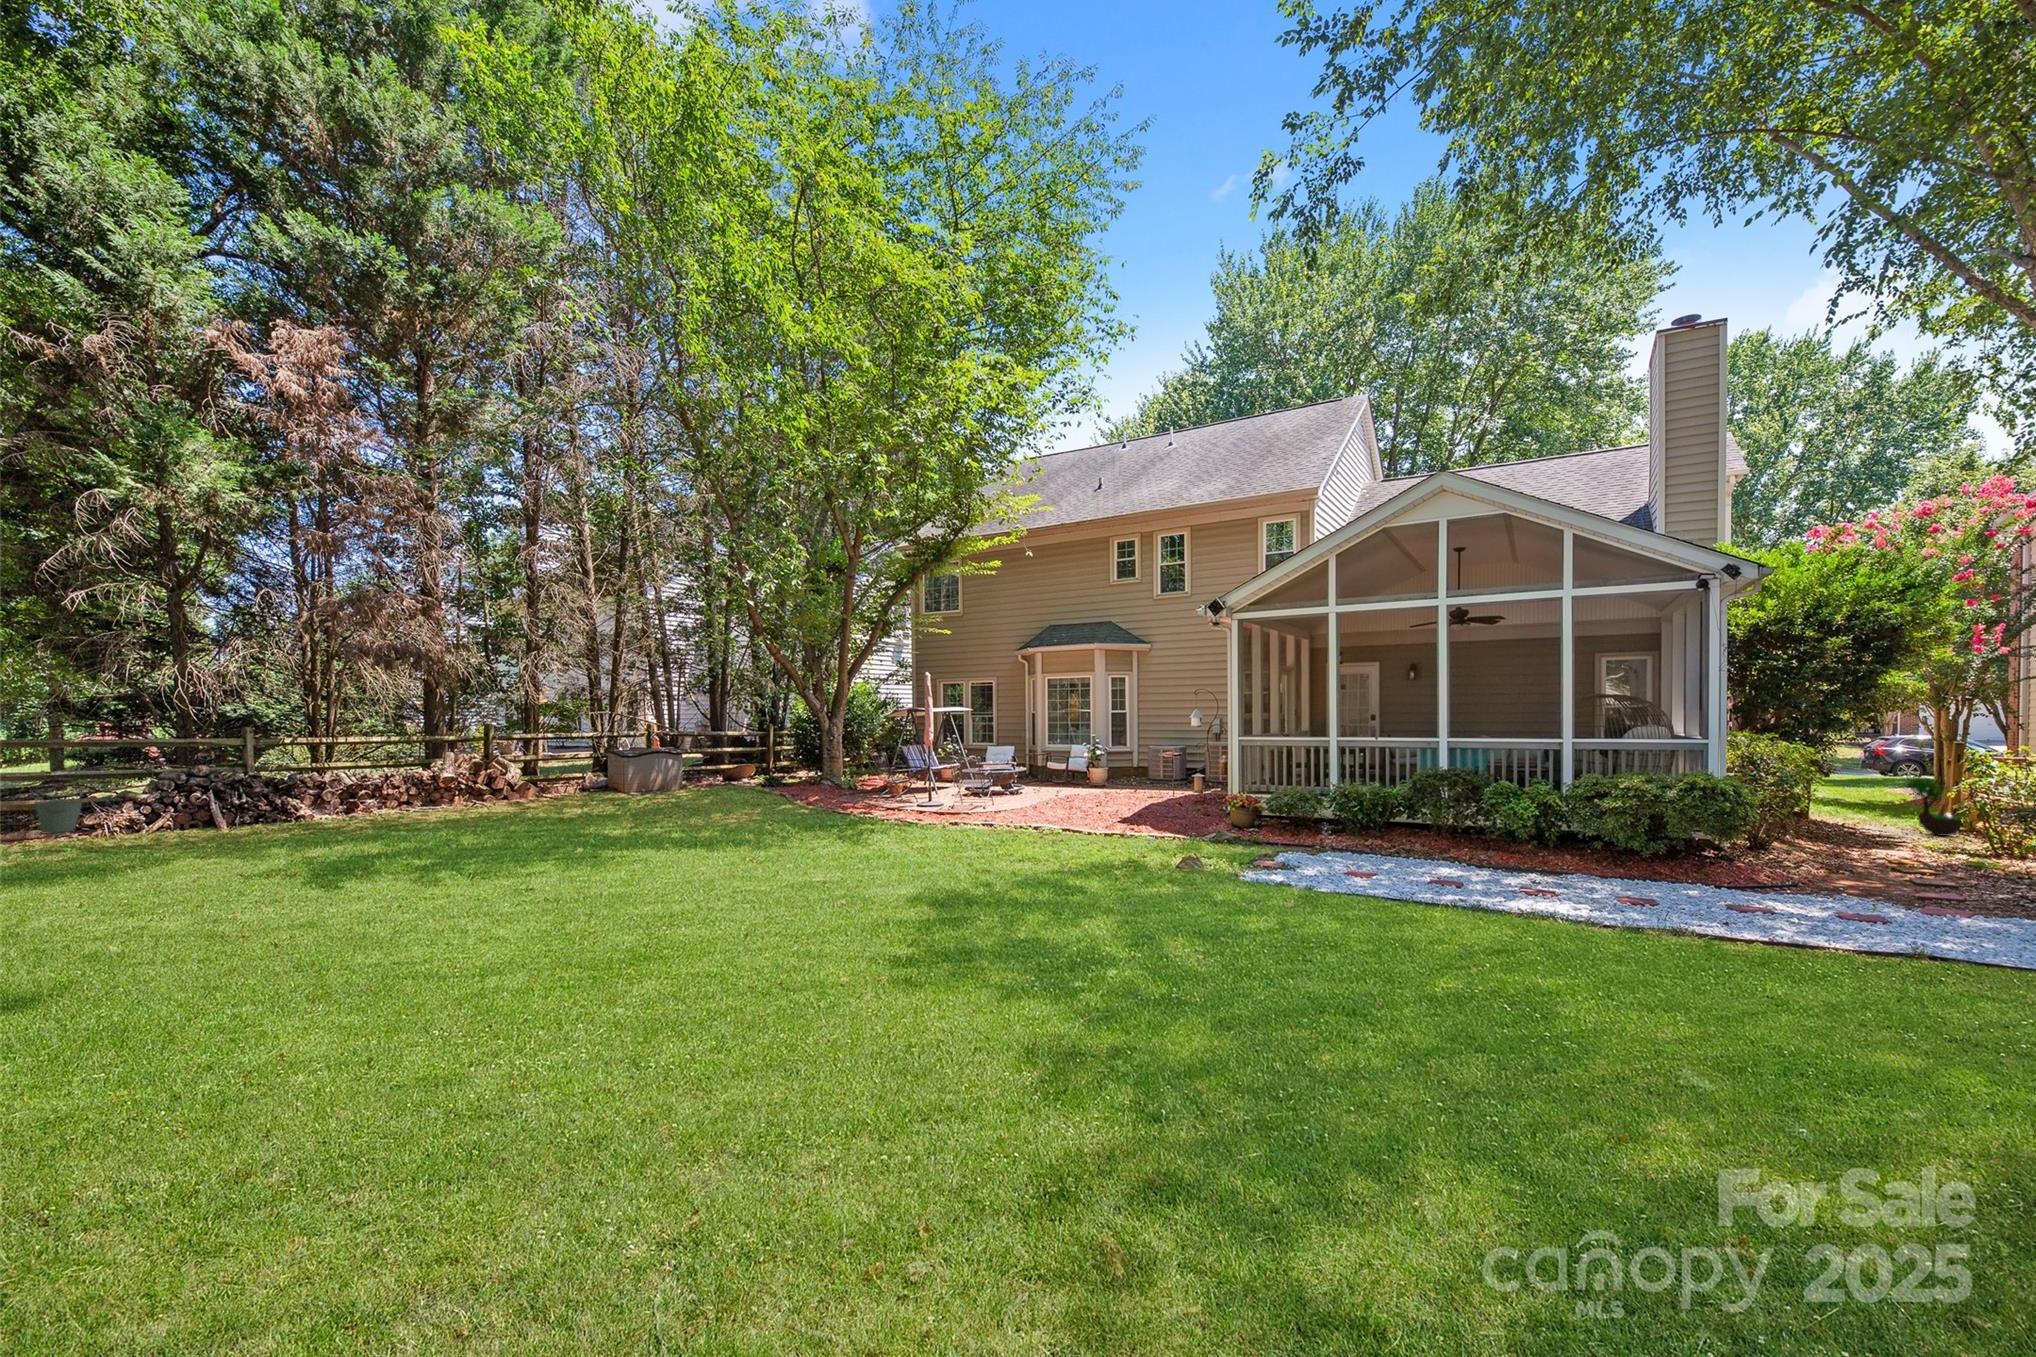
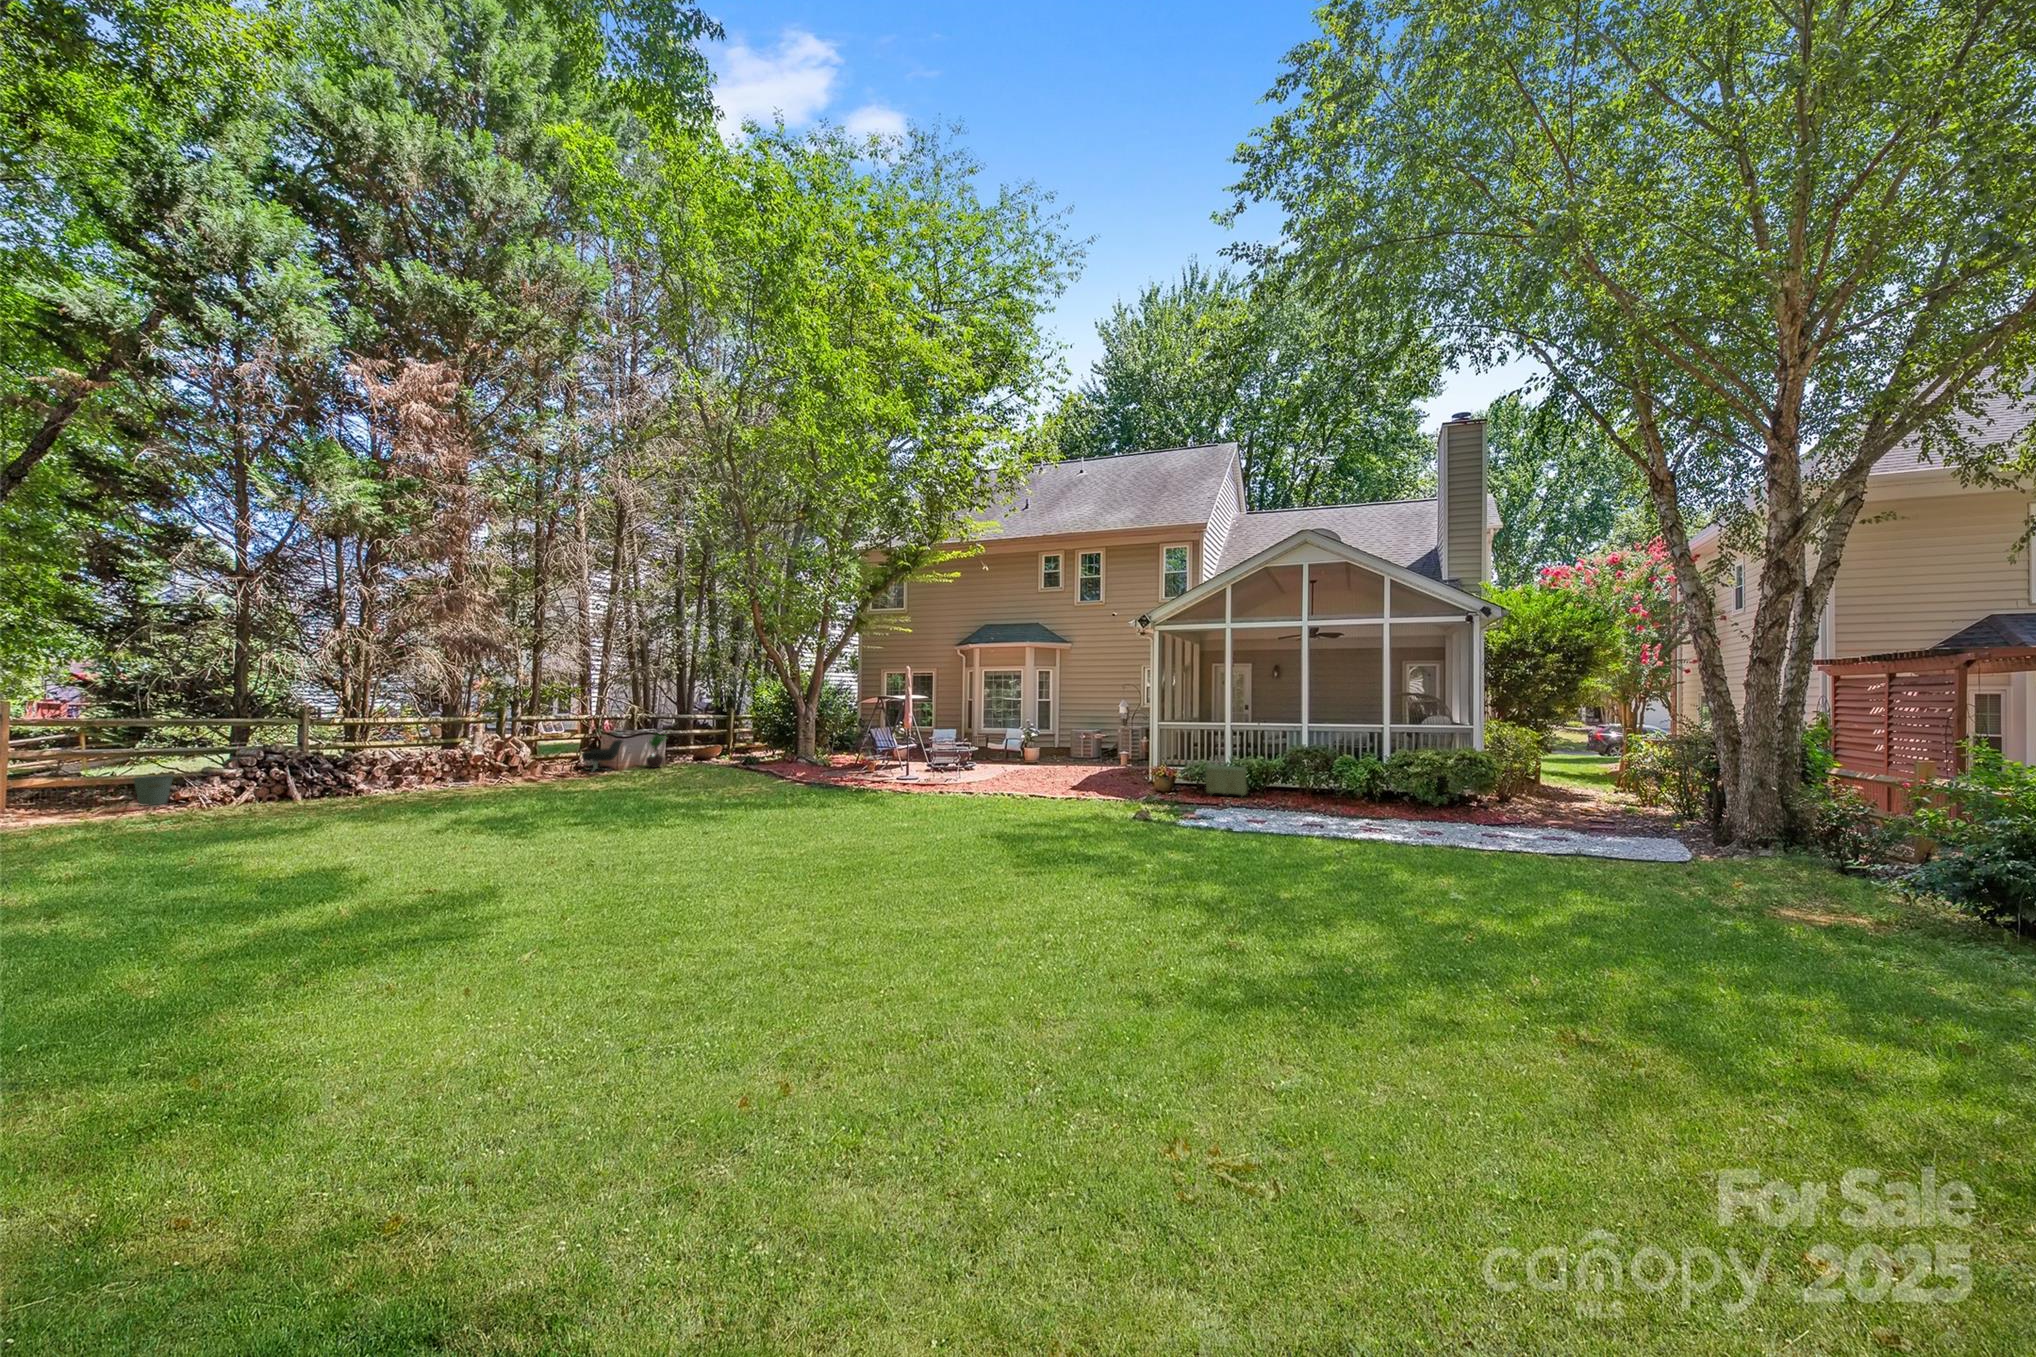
lounge chair: none [571,758,621,794] -> present [582,739,622,769]
potted tree: present [1905,776,1962,836] -> present [646,734,666,768]
storage bench: none [1299,792,1360,840] -> present [1206,764,1247,796]

